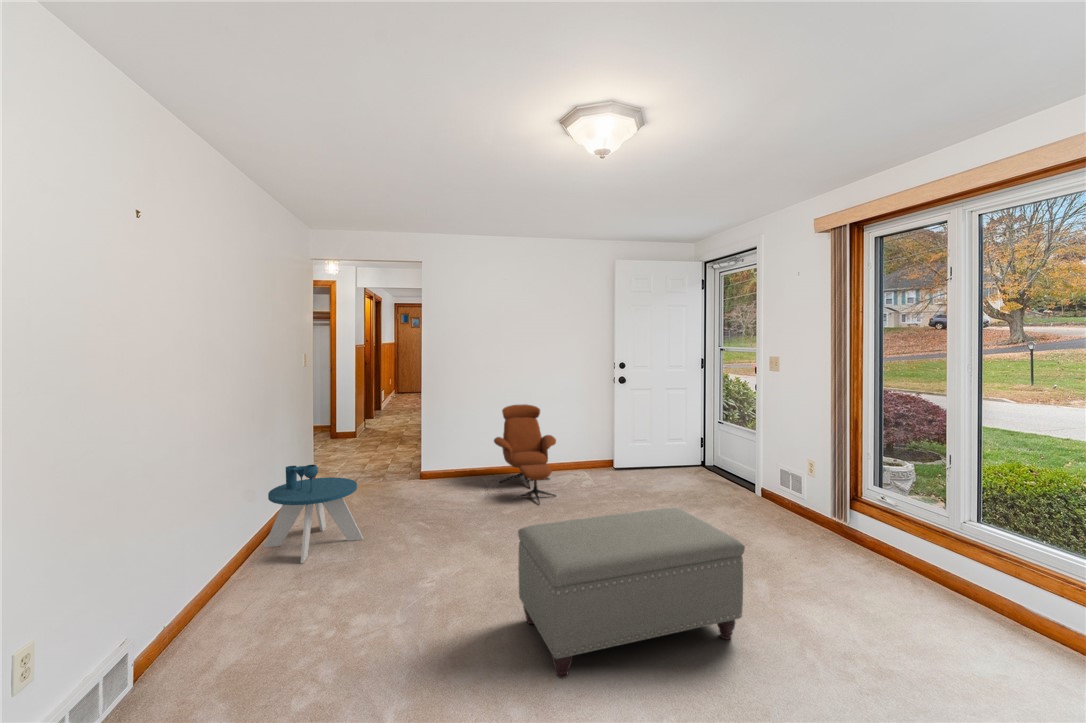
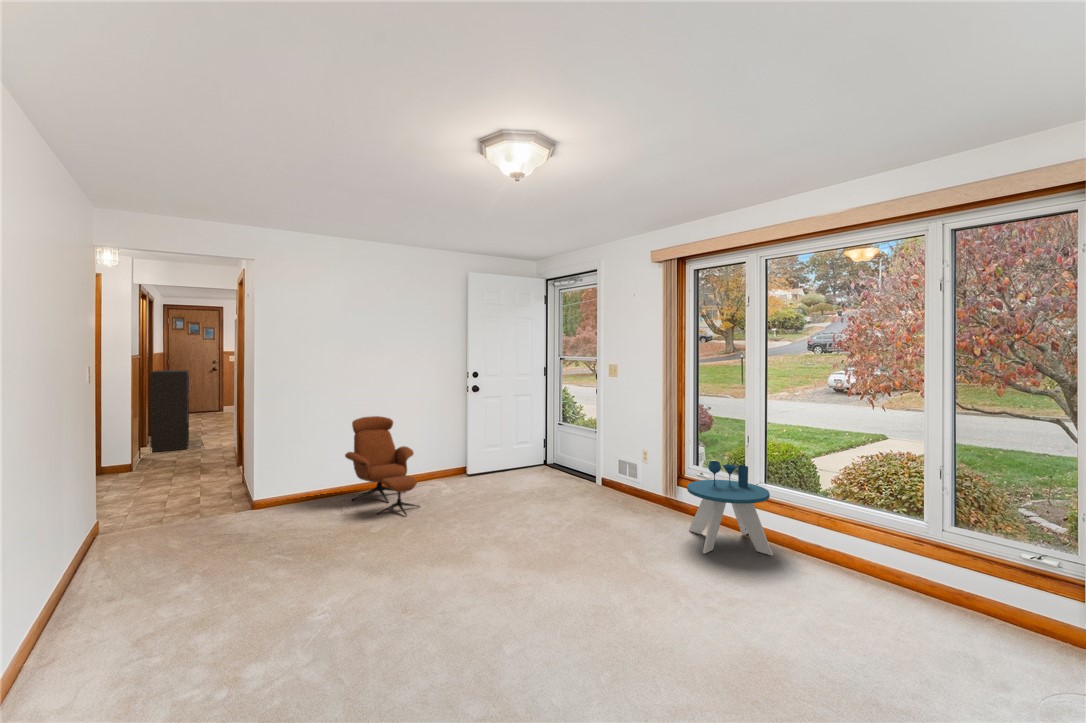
bookshelf: none [373,357,404,424] -> present [150,370,189,452]
side table: present [264,465,363,563] -> present [687,461,773,555]
ottoman: present [518,508,745,678] -> none [436,495,633,657]

